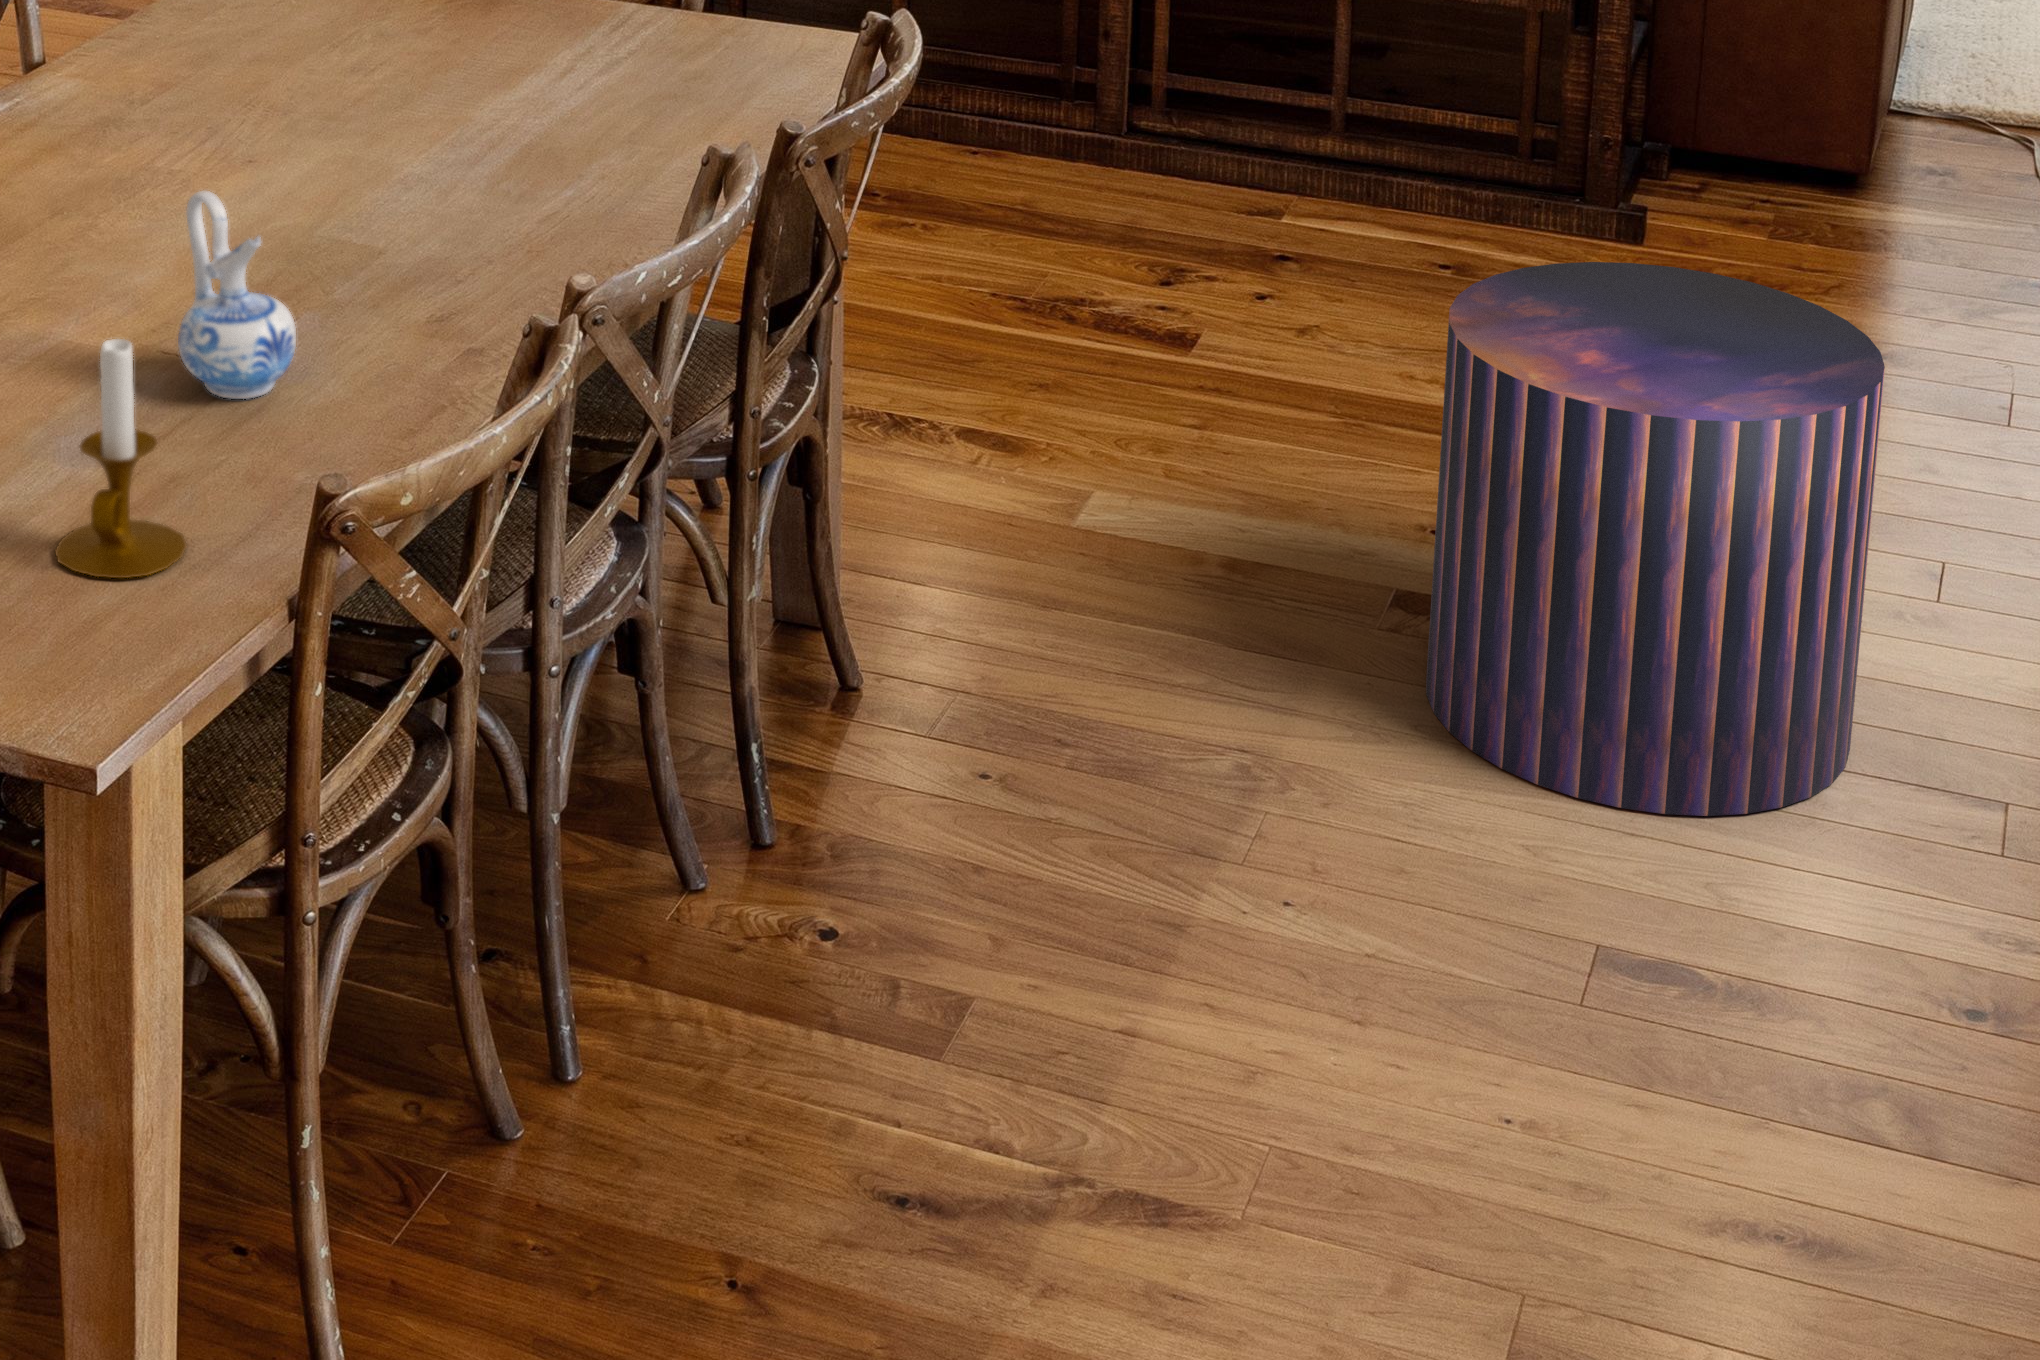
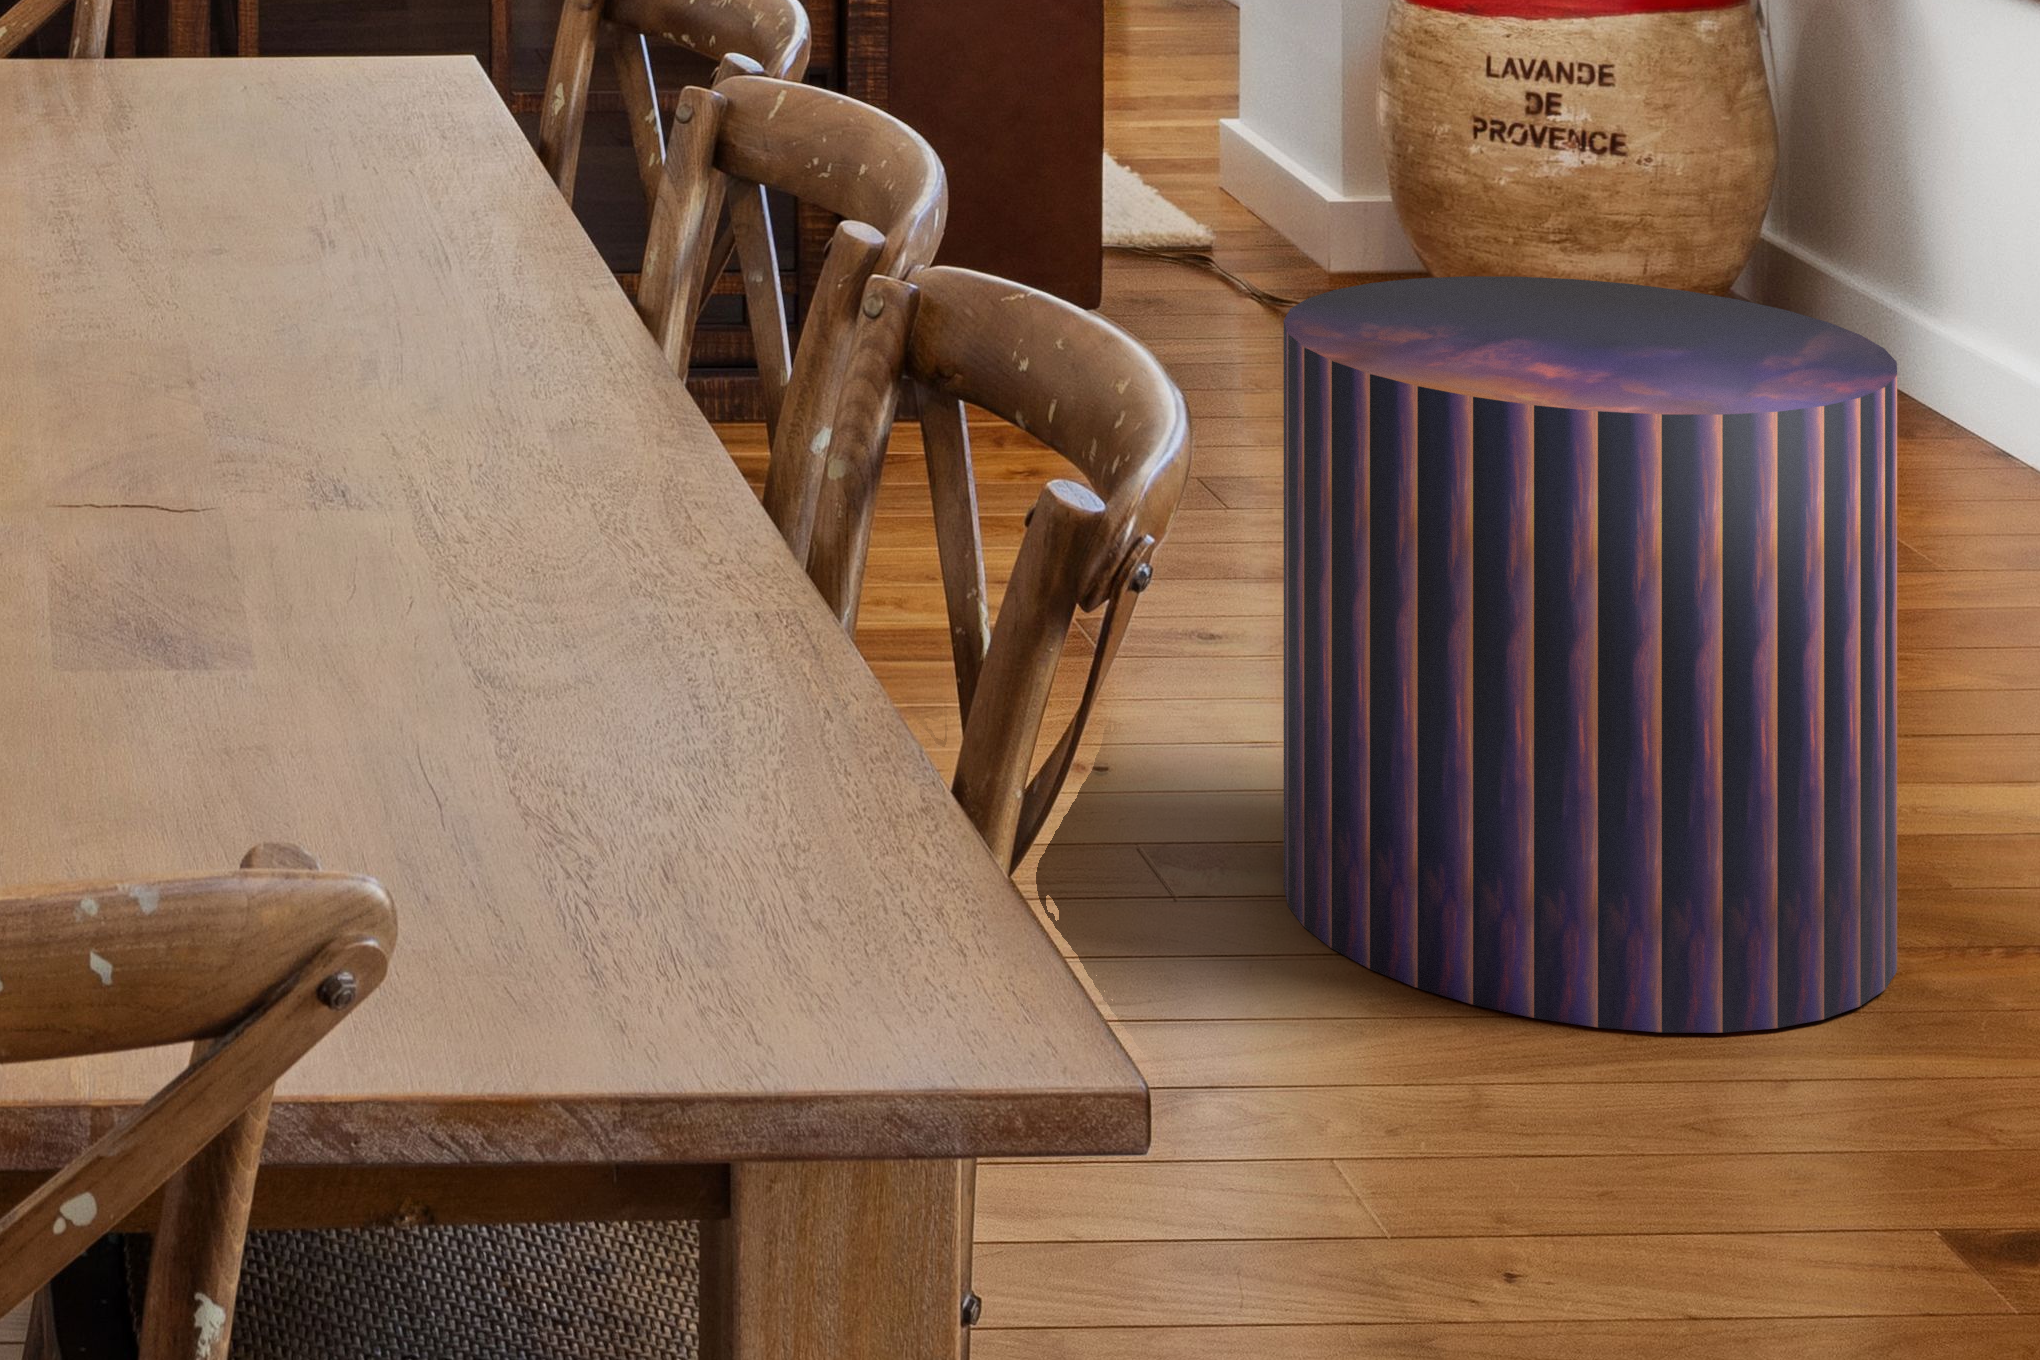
ceramic pitcher: present [178,191,296,399] -> none [208,133,431,524]
candlestick: present [55,339,186,578] -> none [435,289,703,779]

